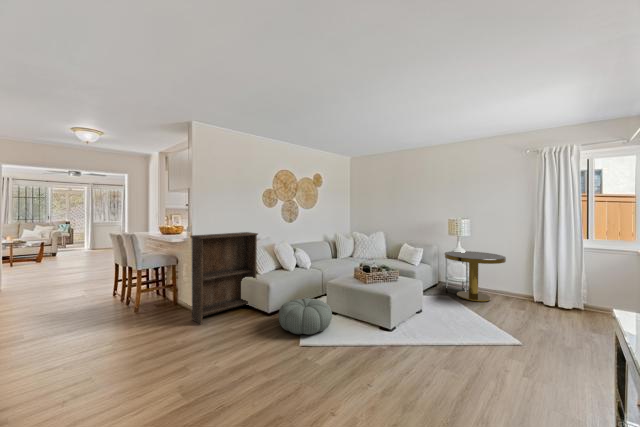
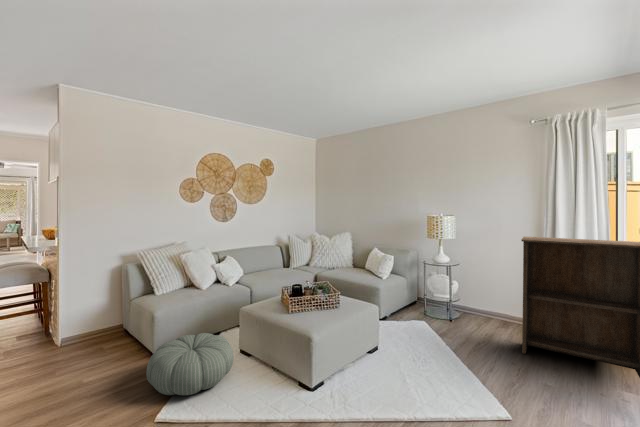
bookshelf: present [190,232,258,324] -> present [521,237,640,378]
side table: present [445,251,506,301] -> none [420,259,501,330]

